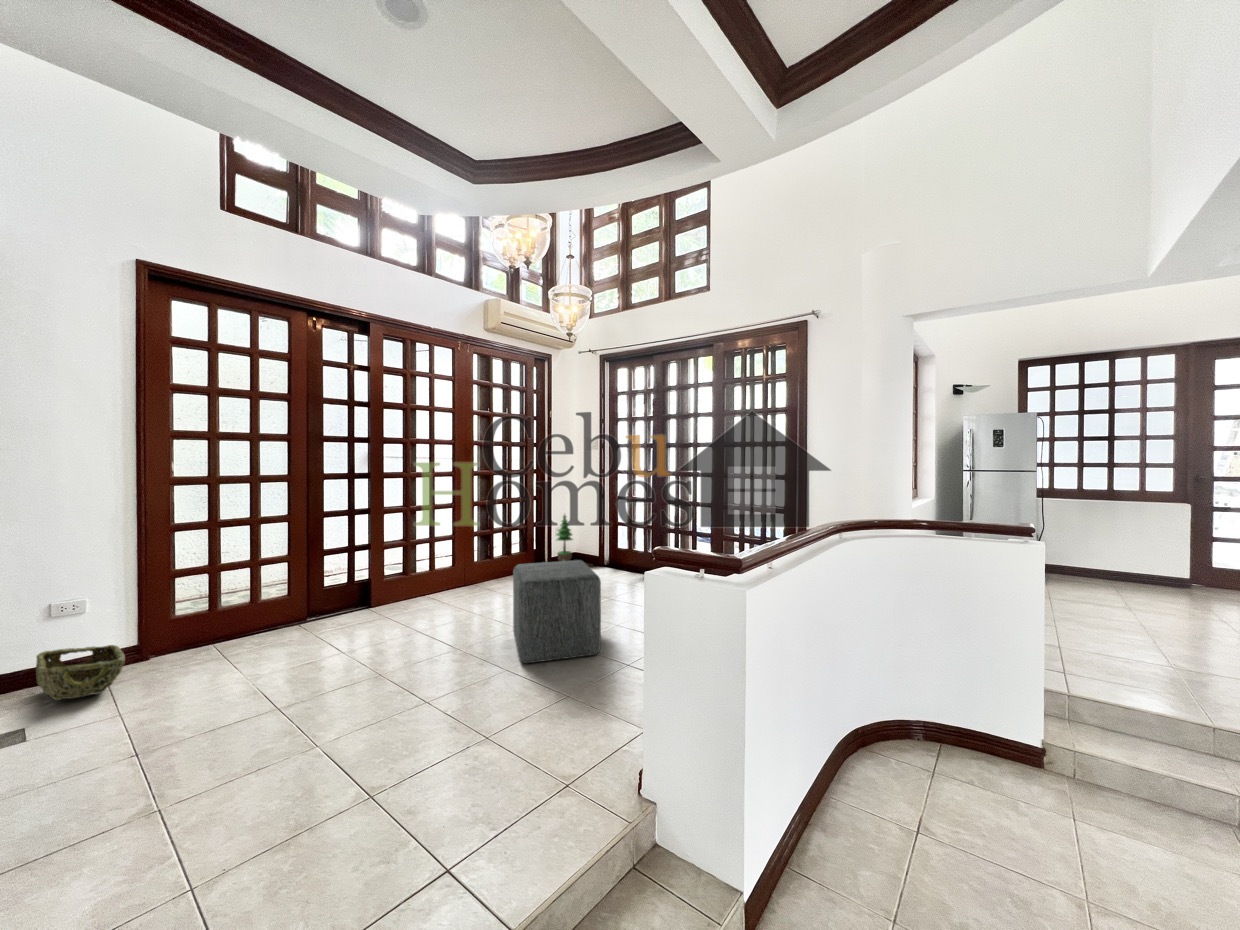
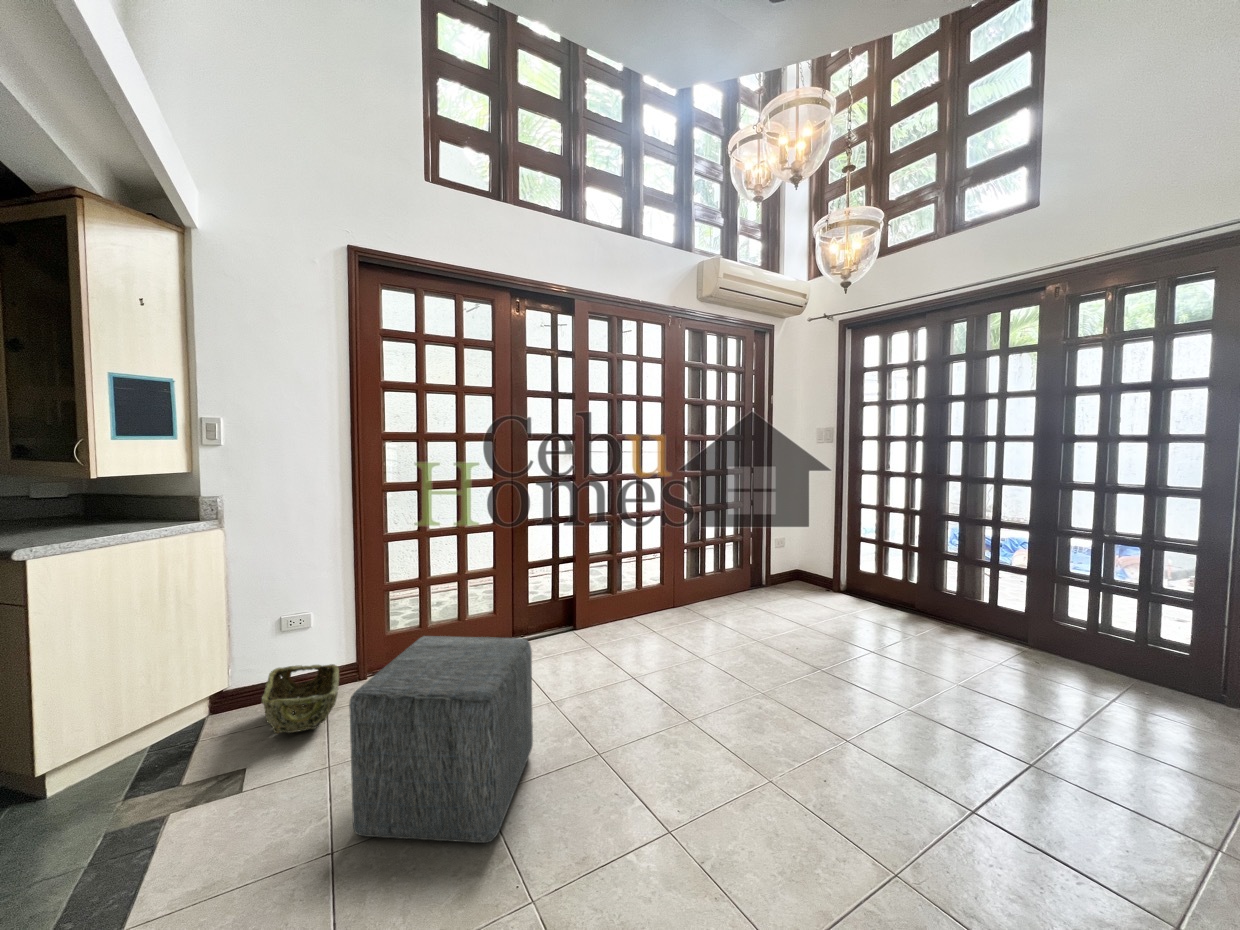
potted tree: present [557,515,572,561] -> none [777,524,802,589]
ottoman: present [513,560,601,663] -> present [349,636,533,843]

